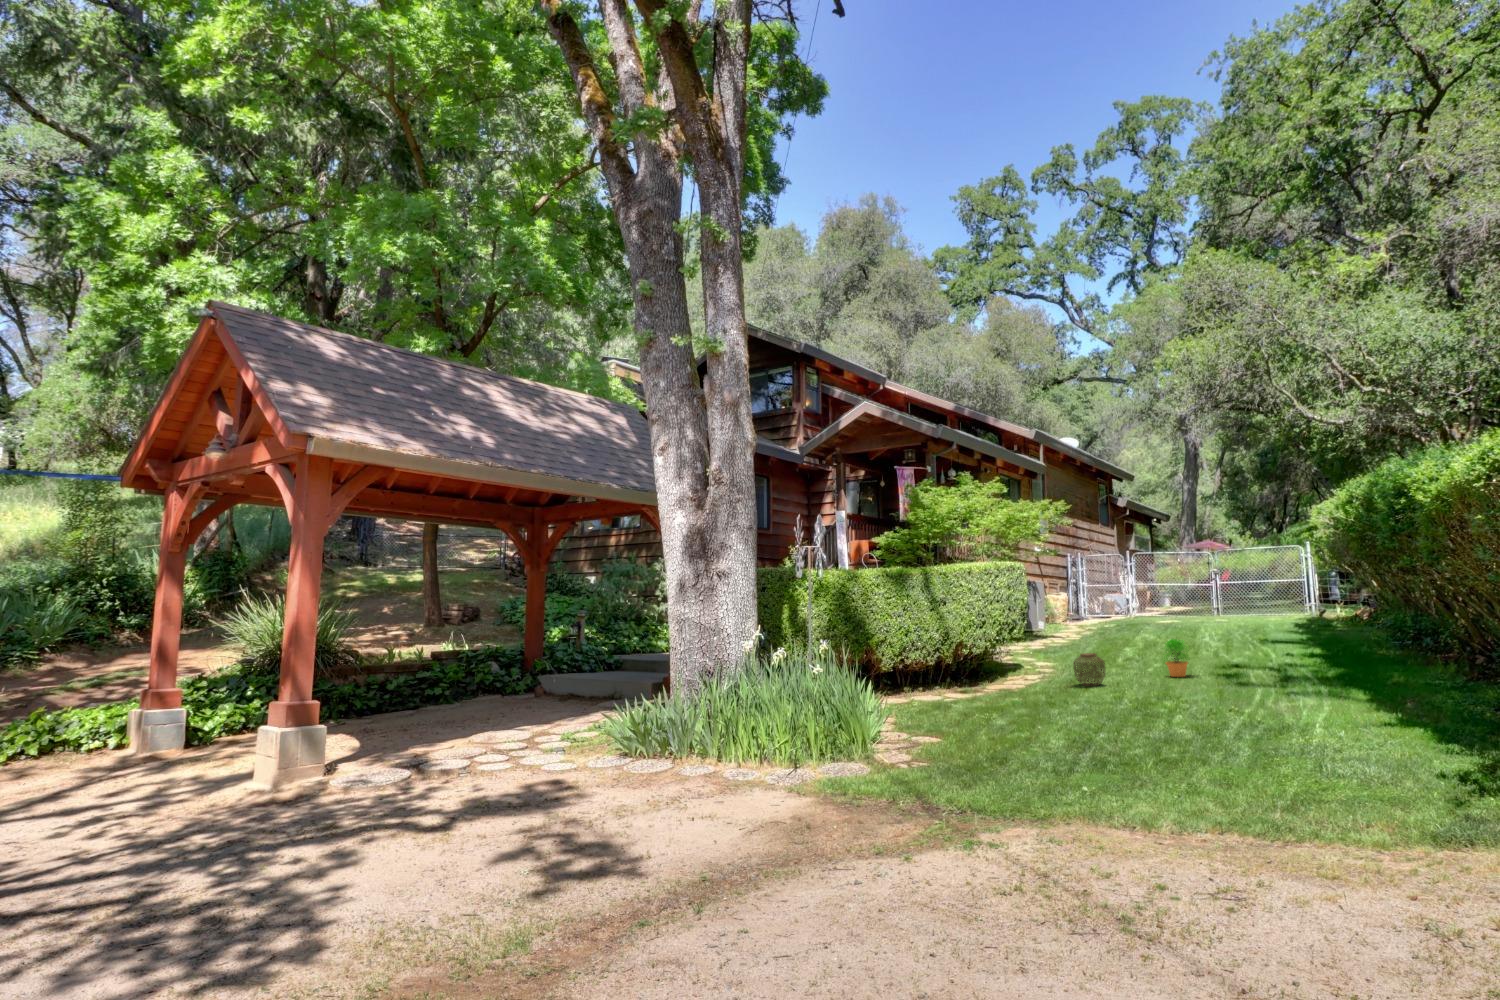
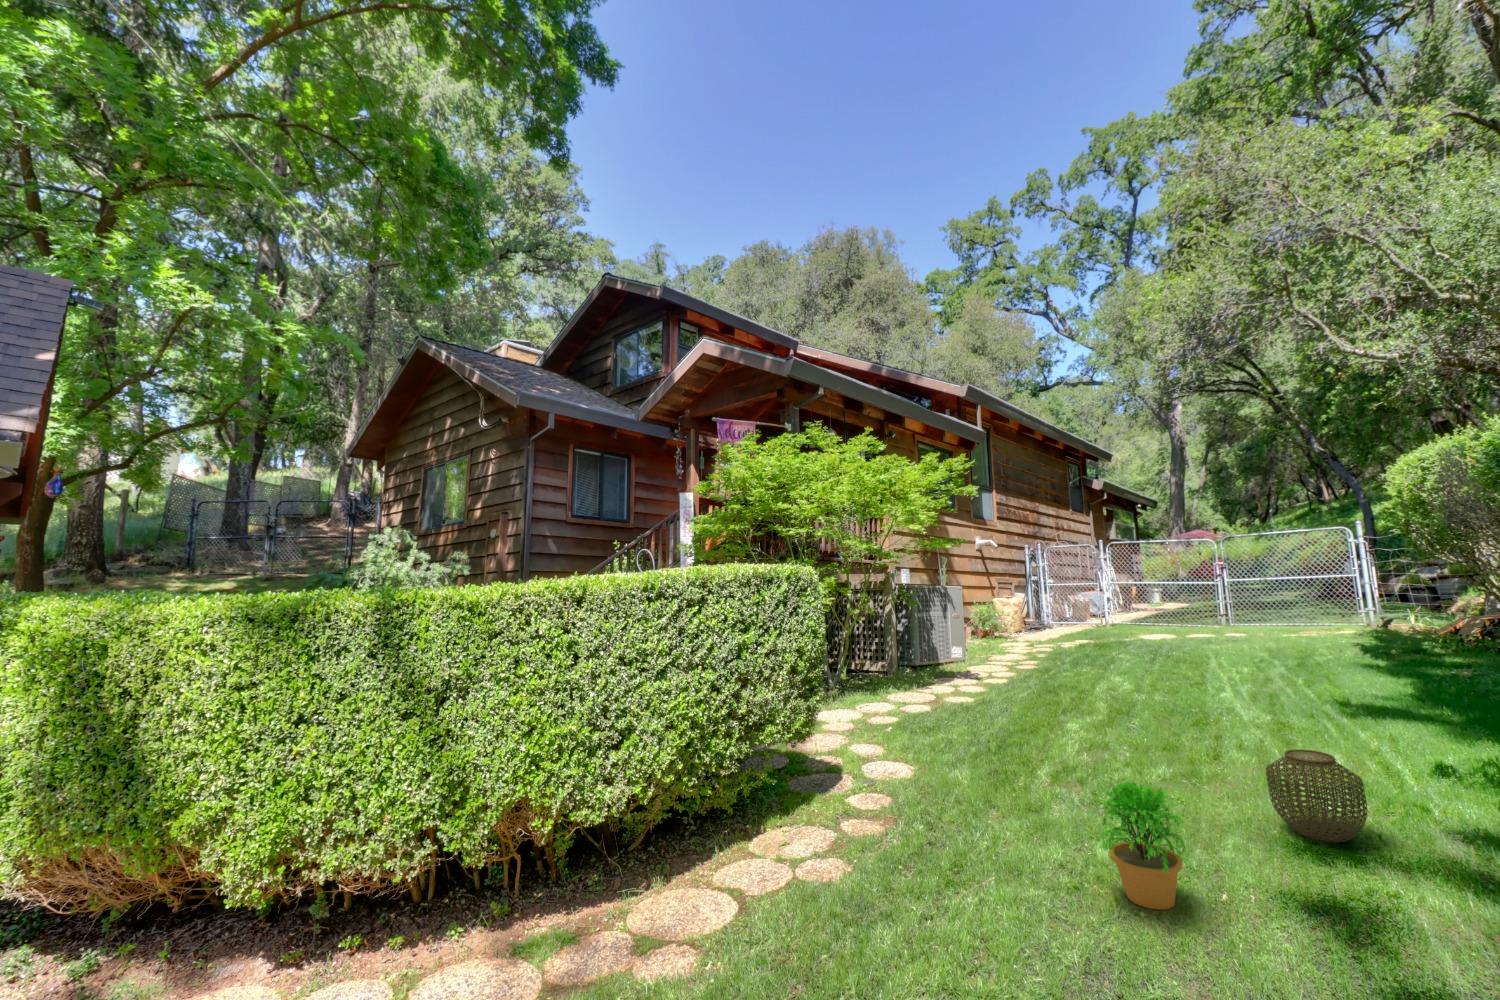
woven basket: present [1073,653,1105,686] -> present [1266,749,1368,842]

